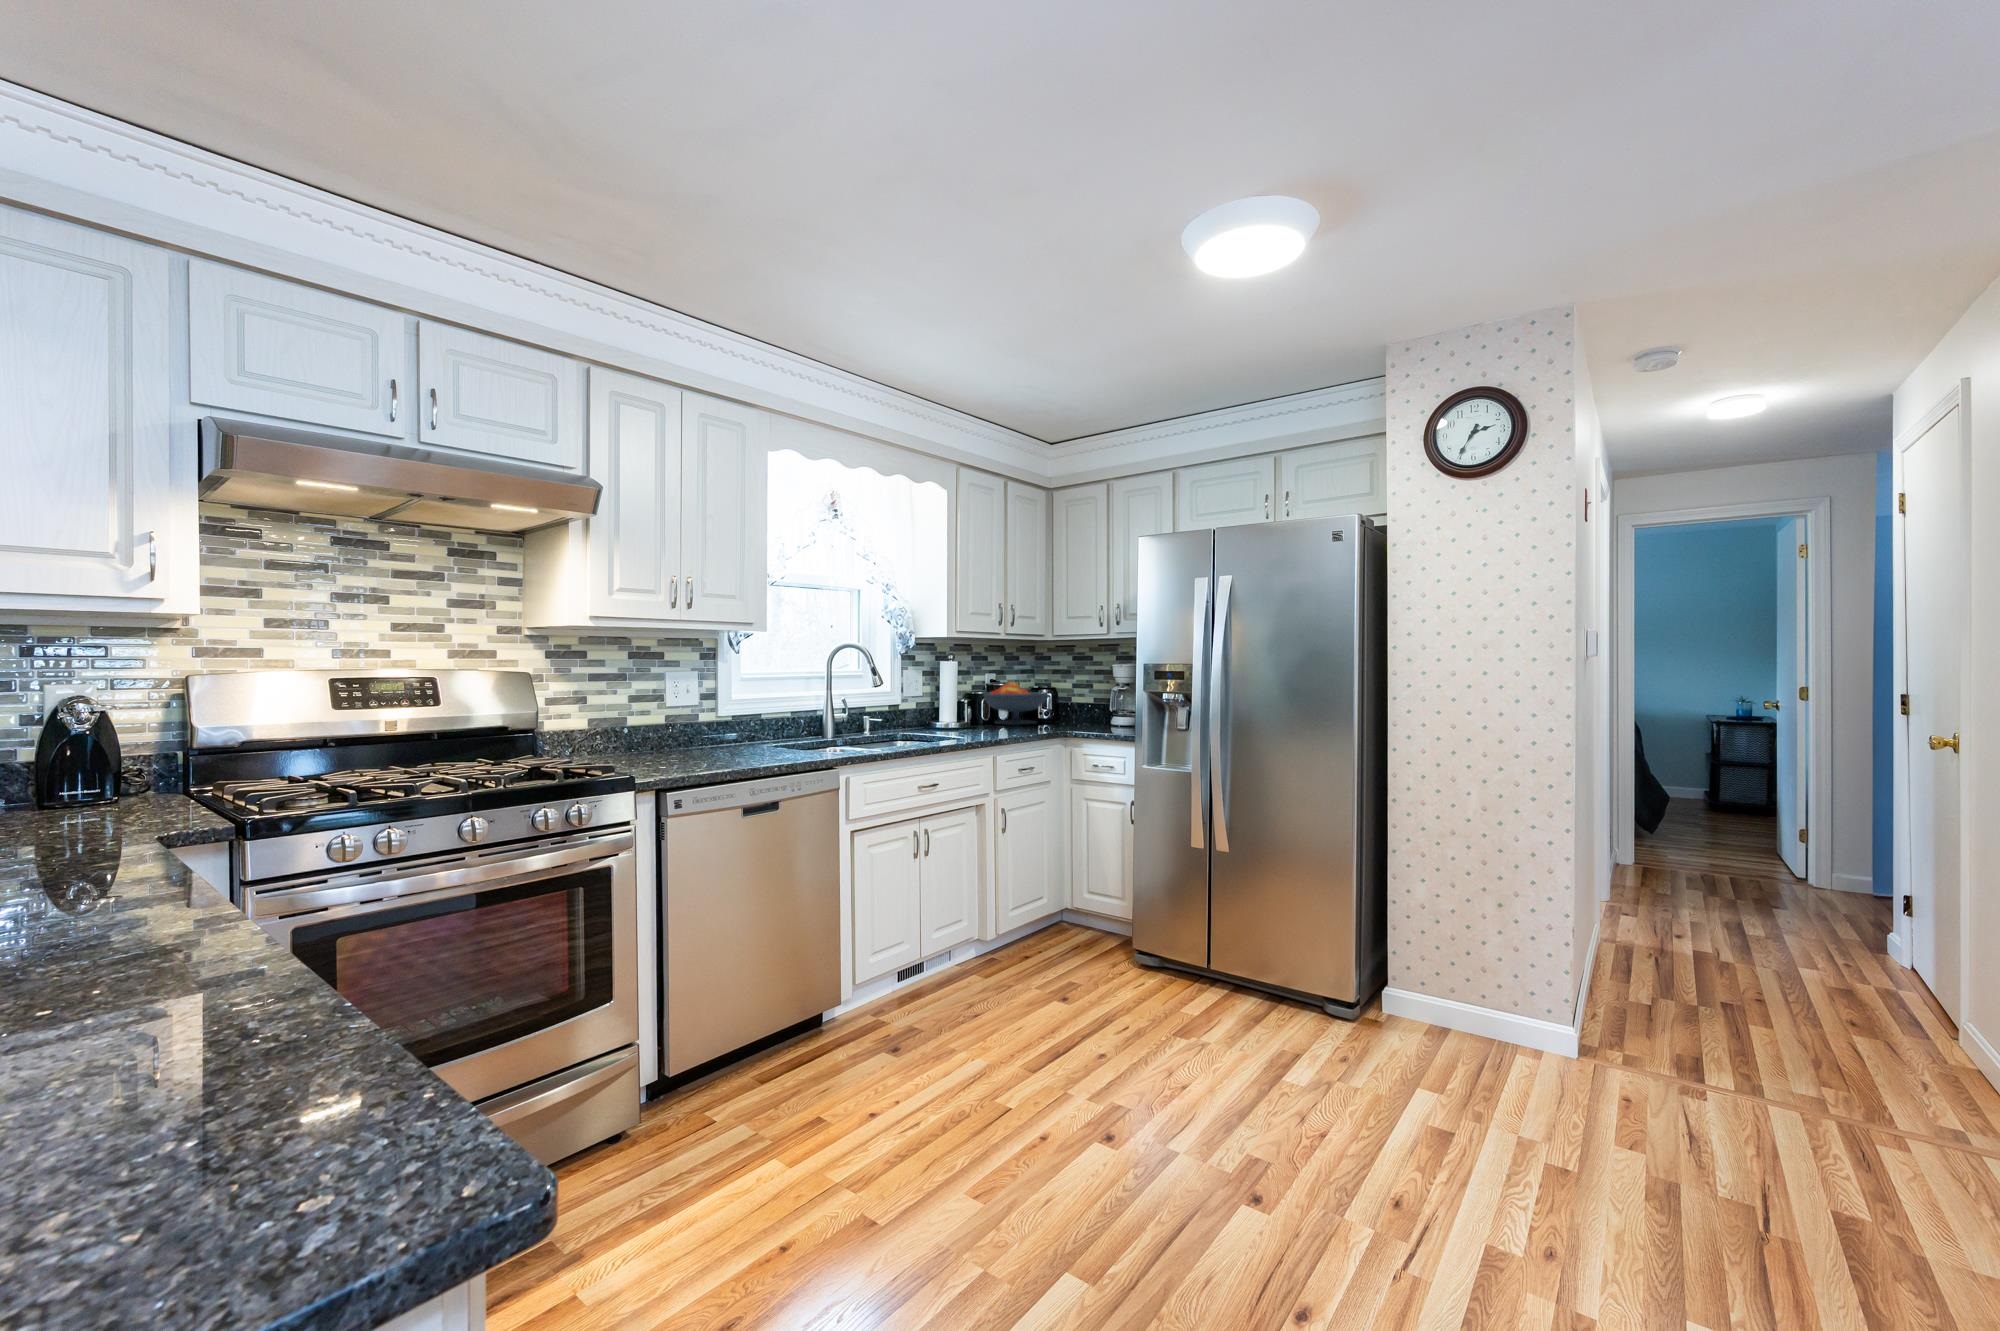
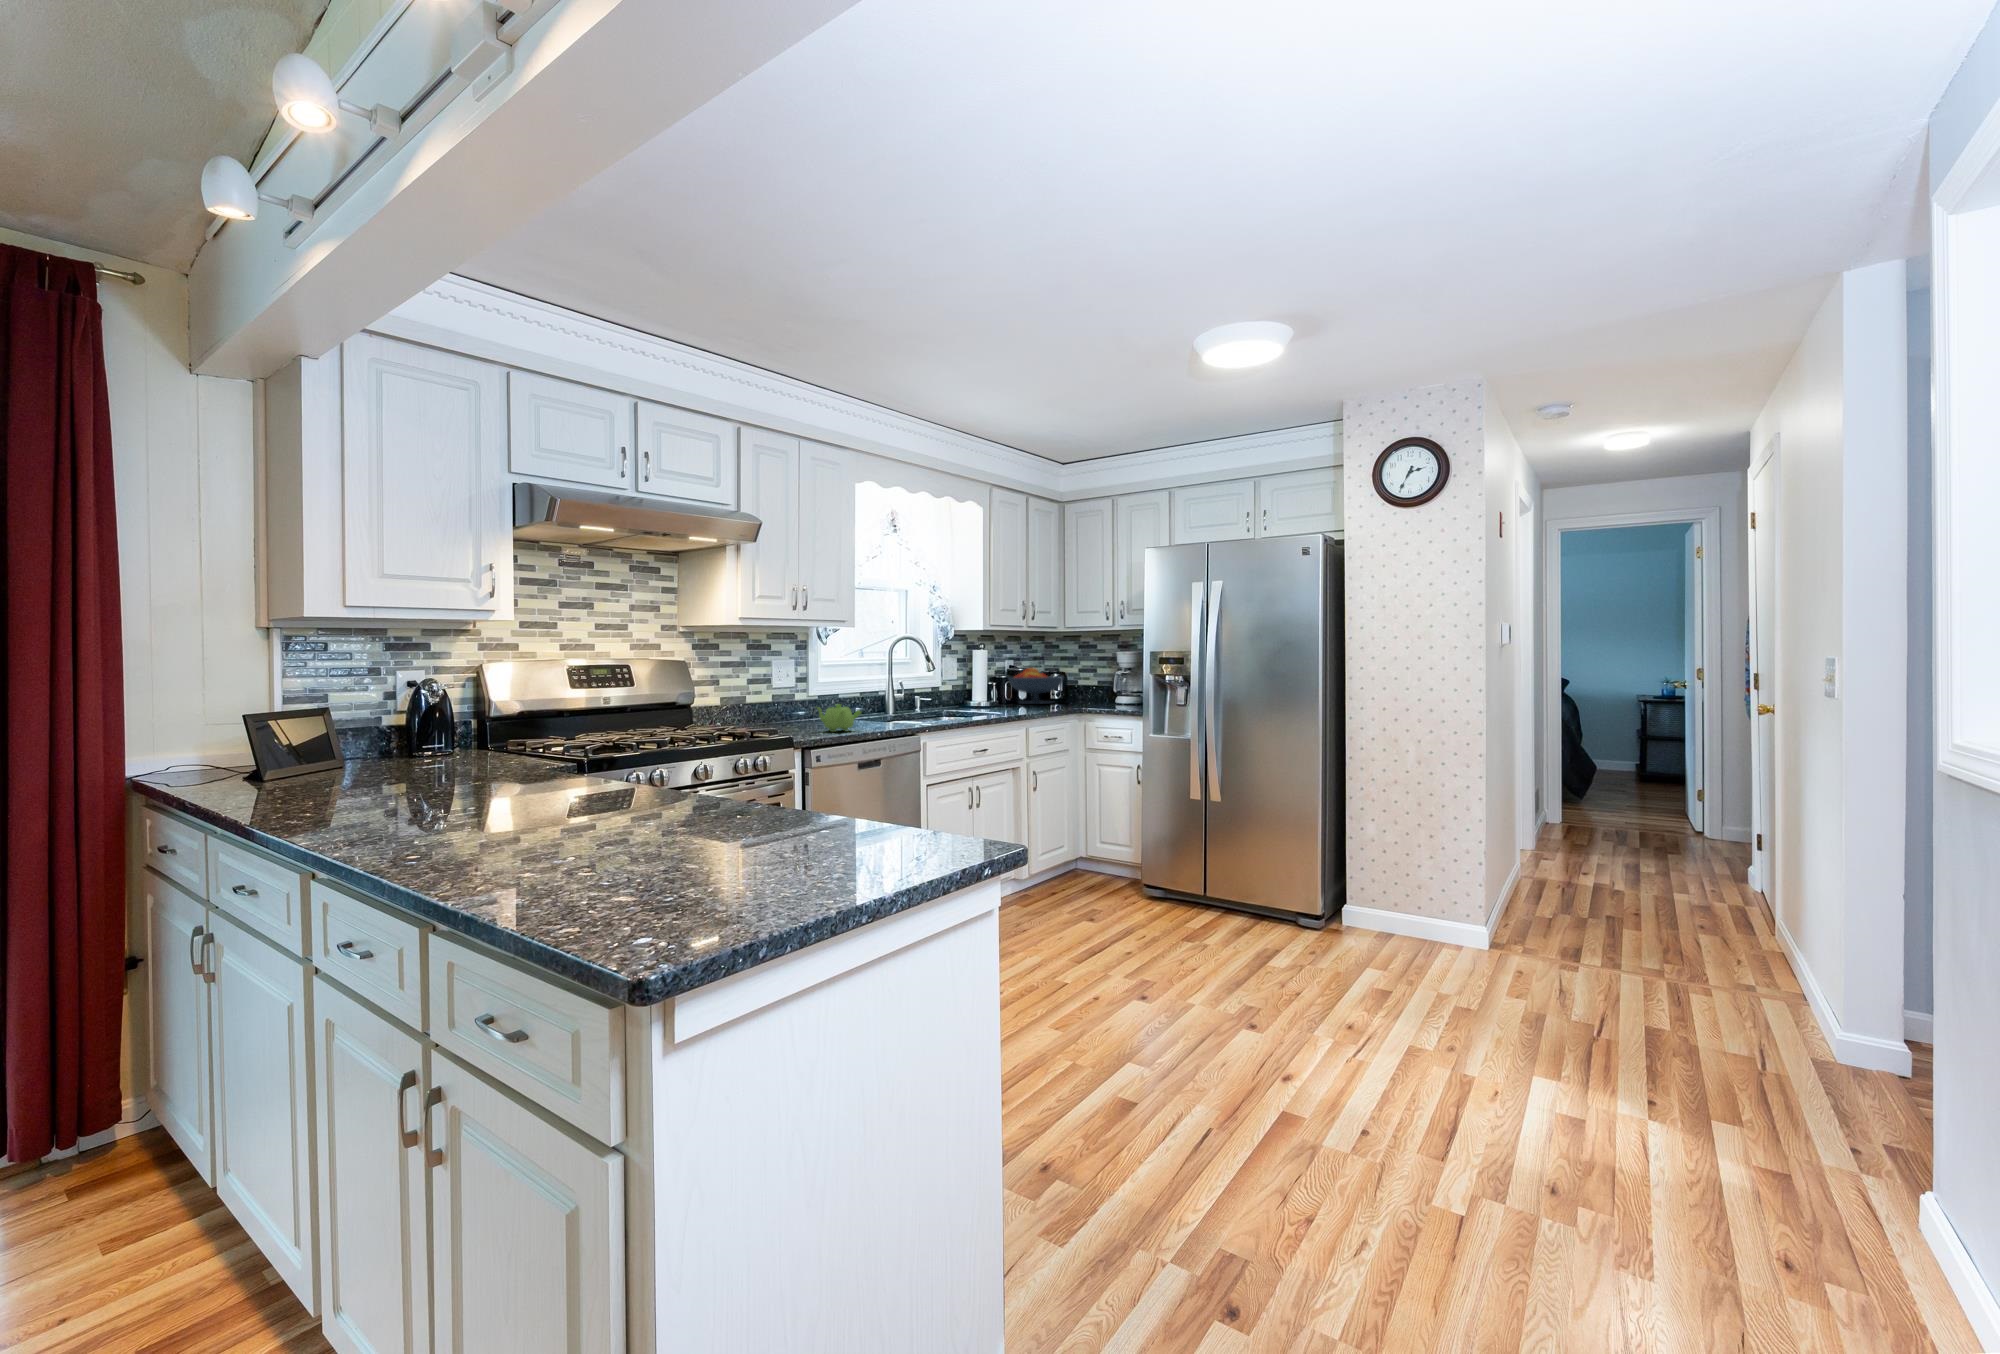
teapot: none [681,730,747,767] -> present [817,704,861,732]

